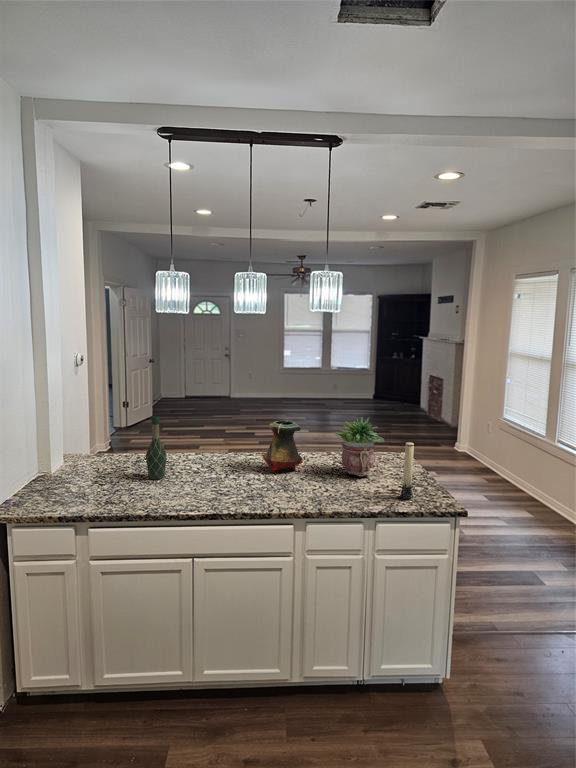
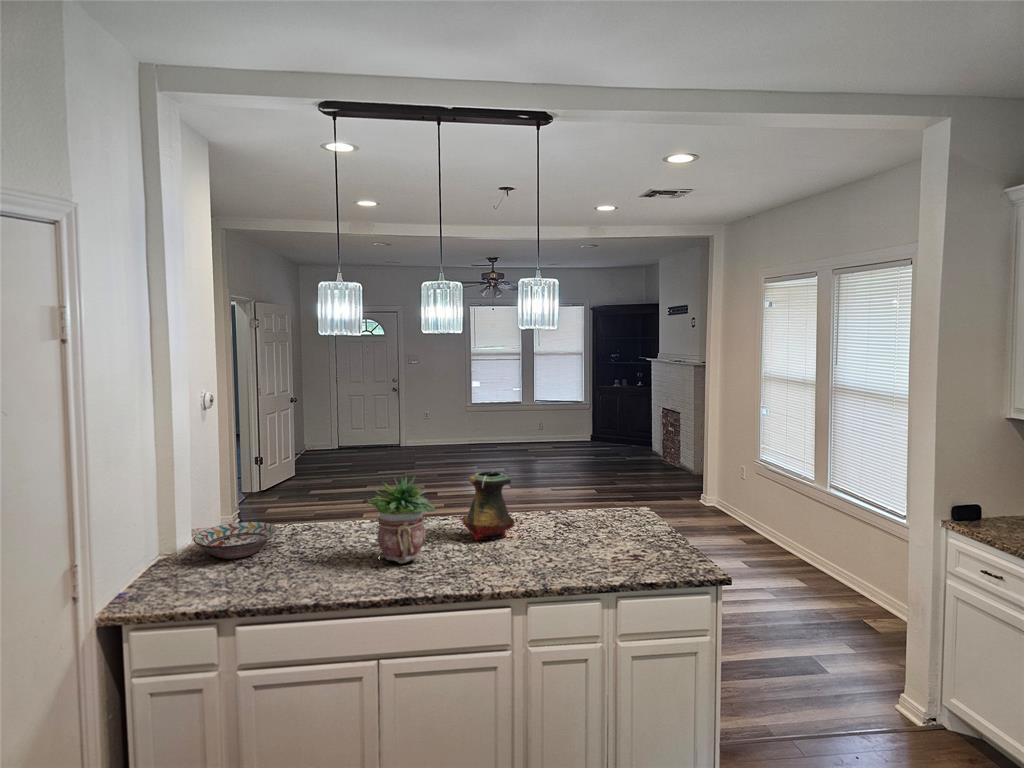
wine bottle: present [146,416,167,479] -> none [308,471,335,557]
potted plant: present [336,417,385,476] -> present [366,476,436,563]
candle: present [396,442,414,500] -> none [640,493,661,567]
decorative bowl: none [63,451,125,478] -> present [194,522,278,559]

